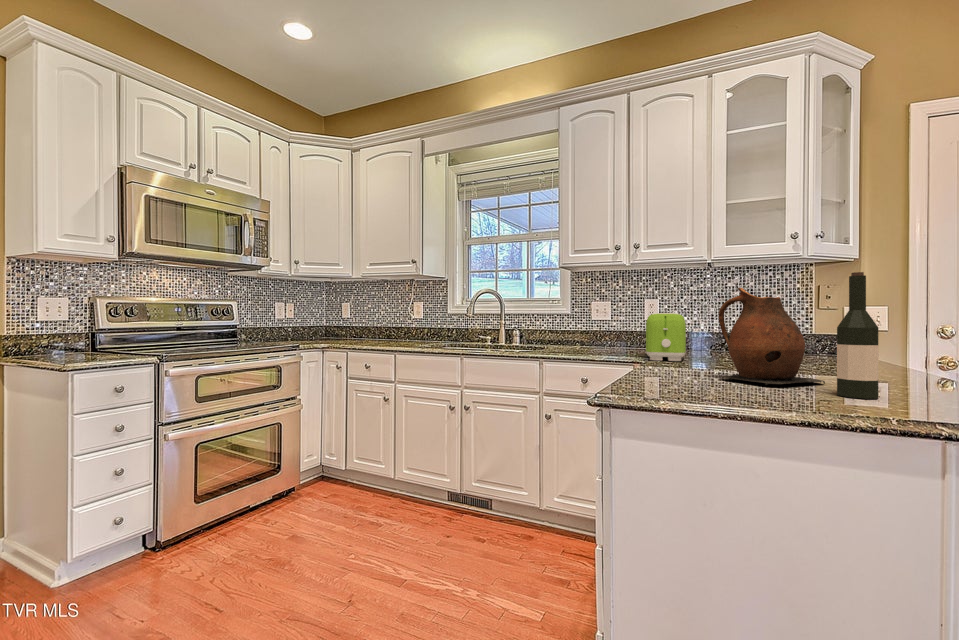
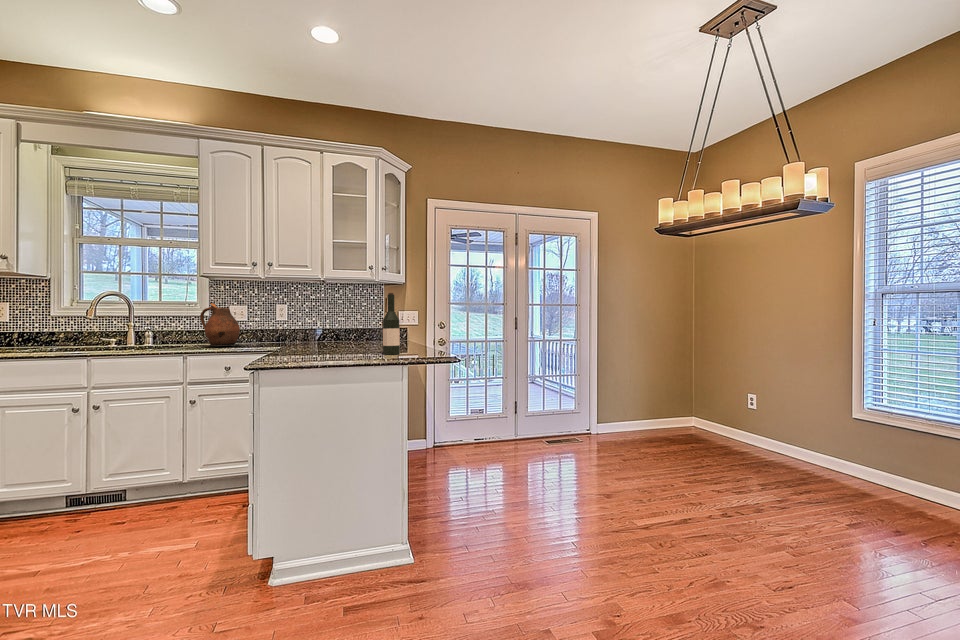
ceramic pitcher: present [719,288,825,385] -> present [200,303,245,347]
toaster: present [646,313,686,361] -> none [279,314,307,348]

